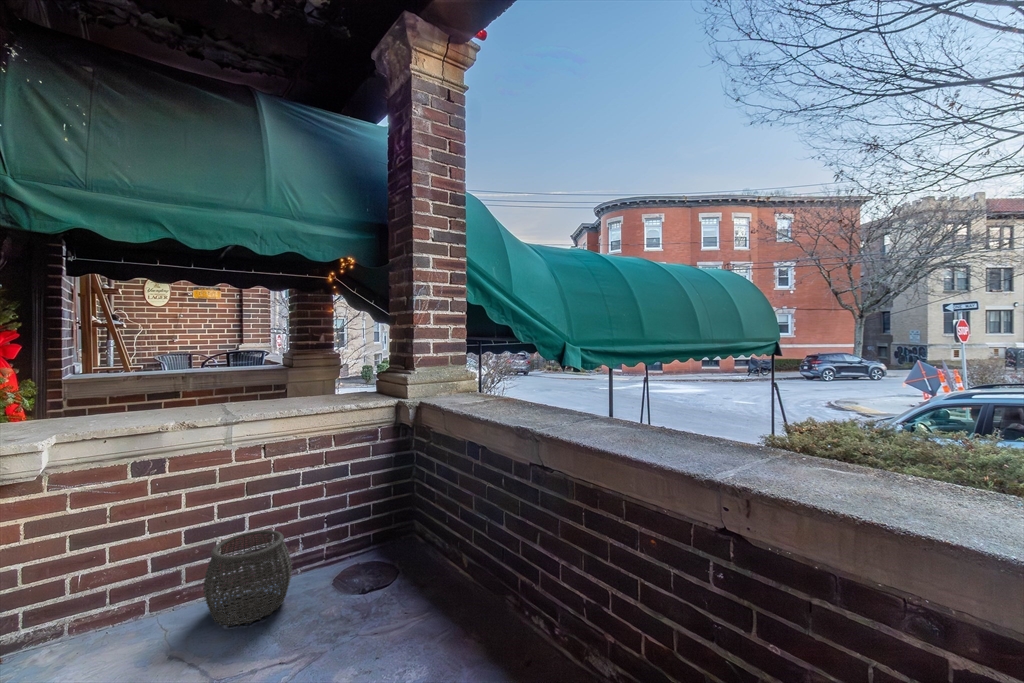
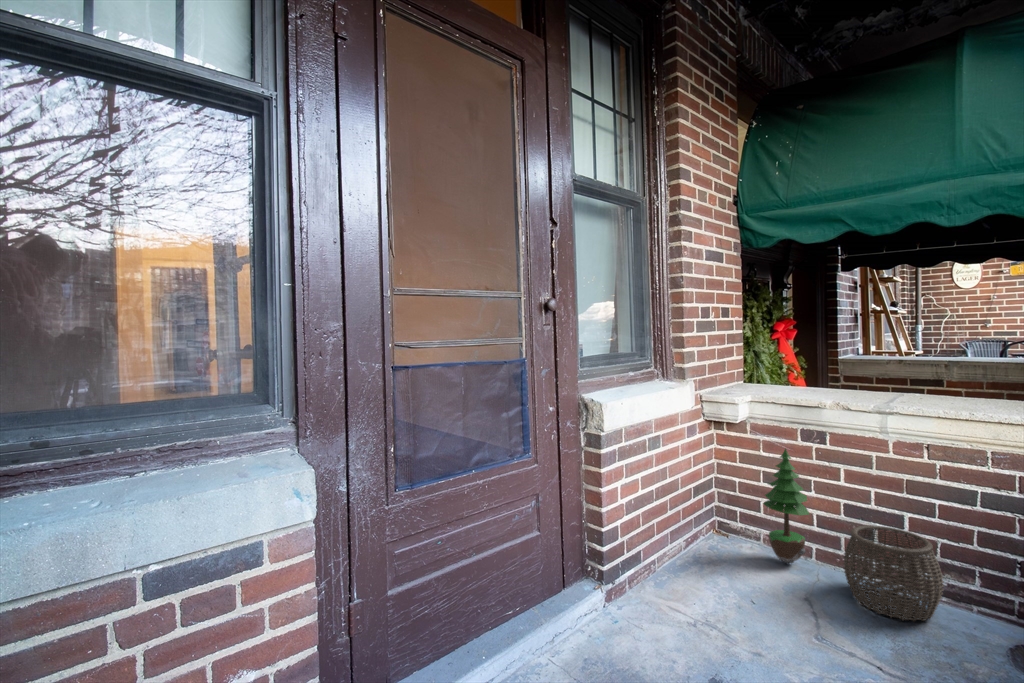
potted tree: none [85,491,155,638] -> present [763,449,809,563]

